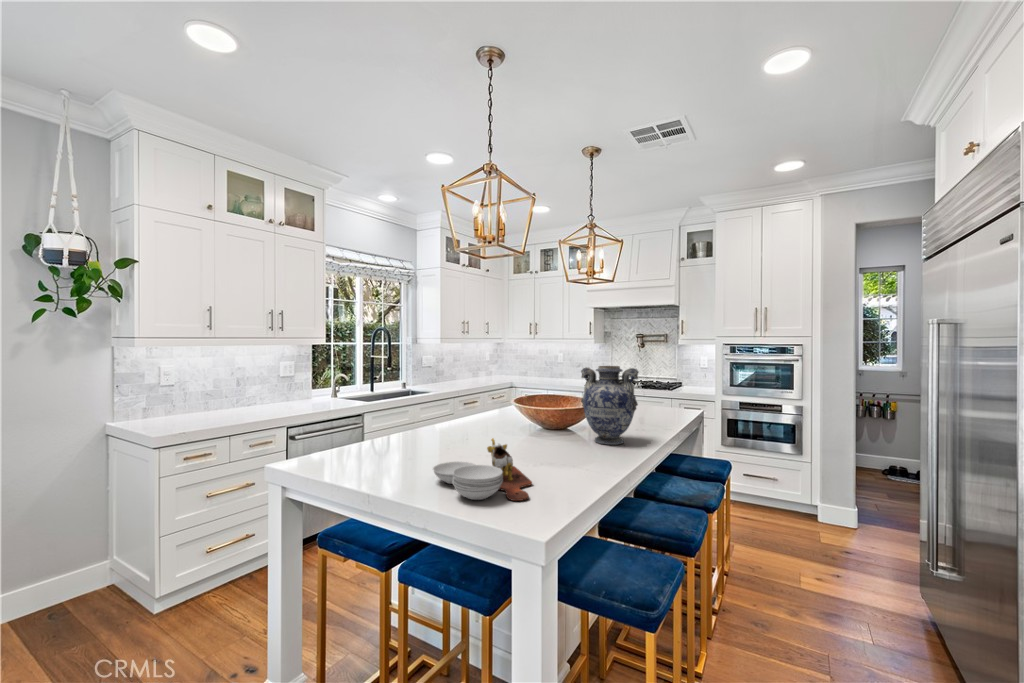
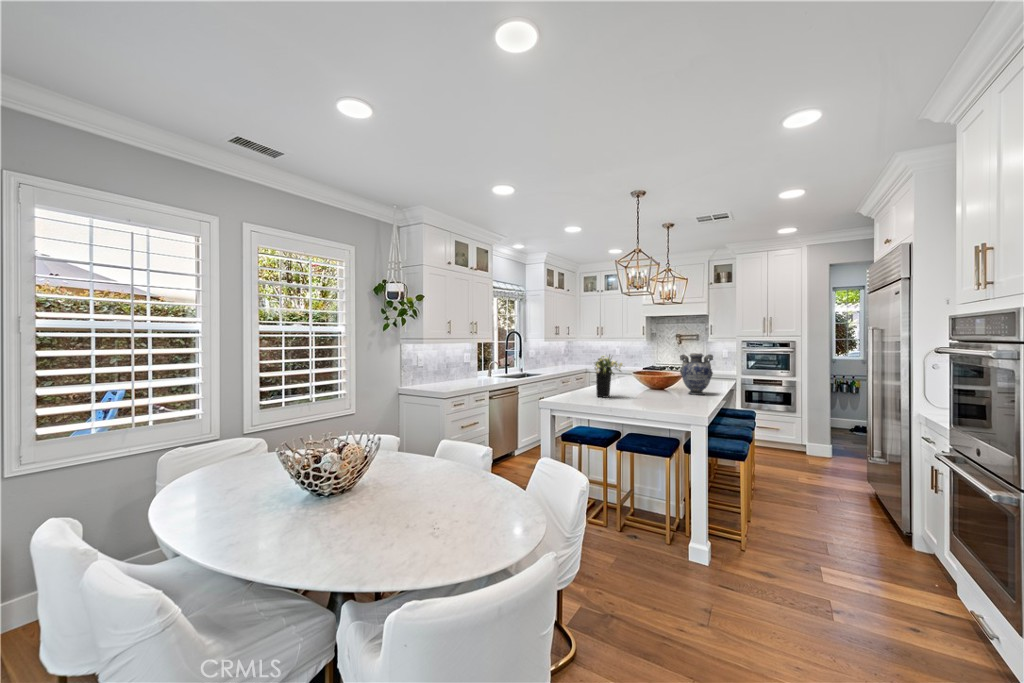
flower arrangement: none [385,366,456,453] -> present [595,355,623,398]
cutting board: present [433,438,532,501] -> none [634,386,687,409]

